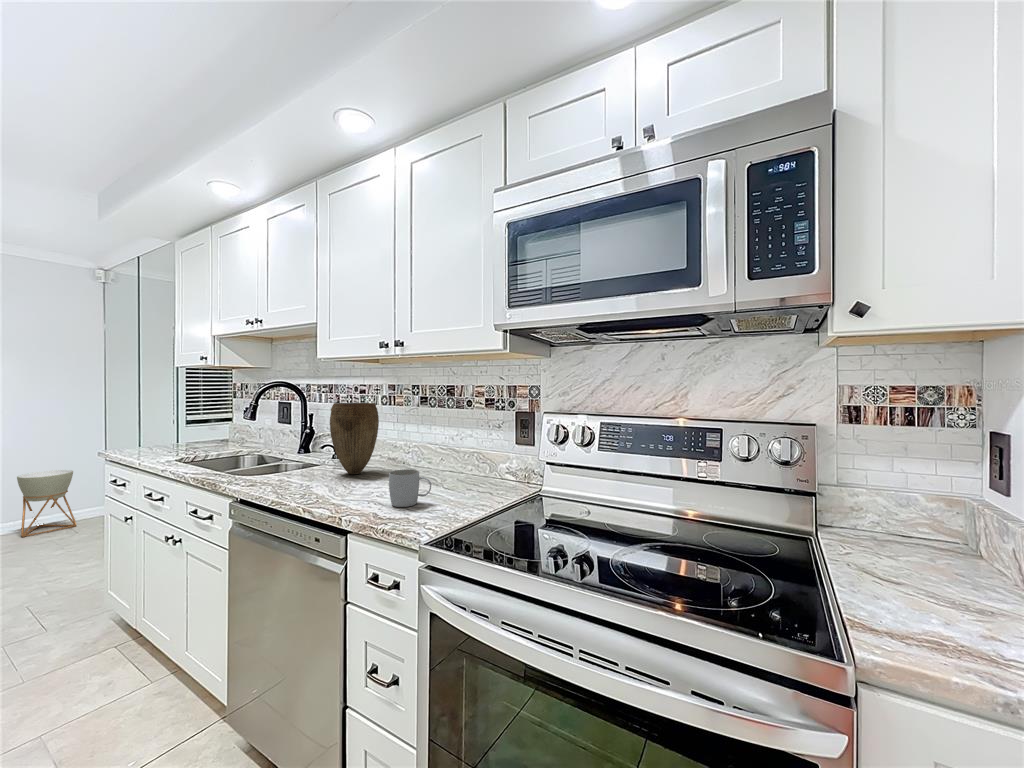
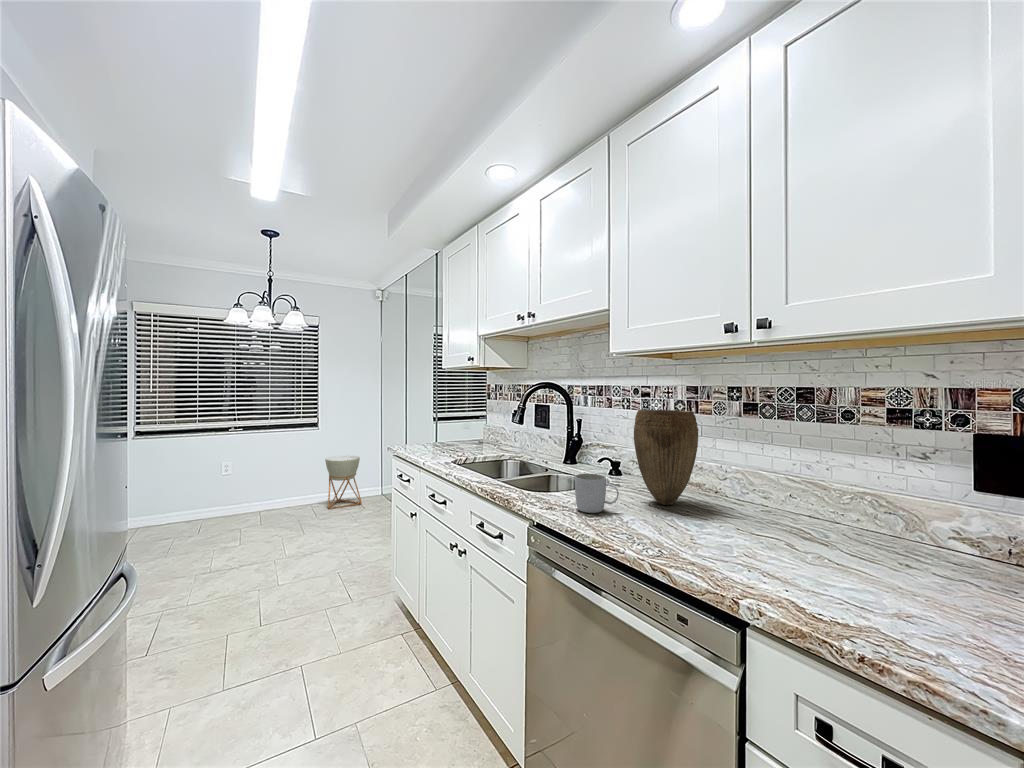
mug: present [389,469,431,507] -> present [575,474,619,513]

